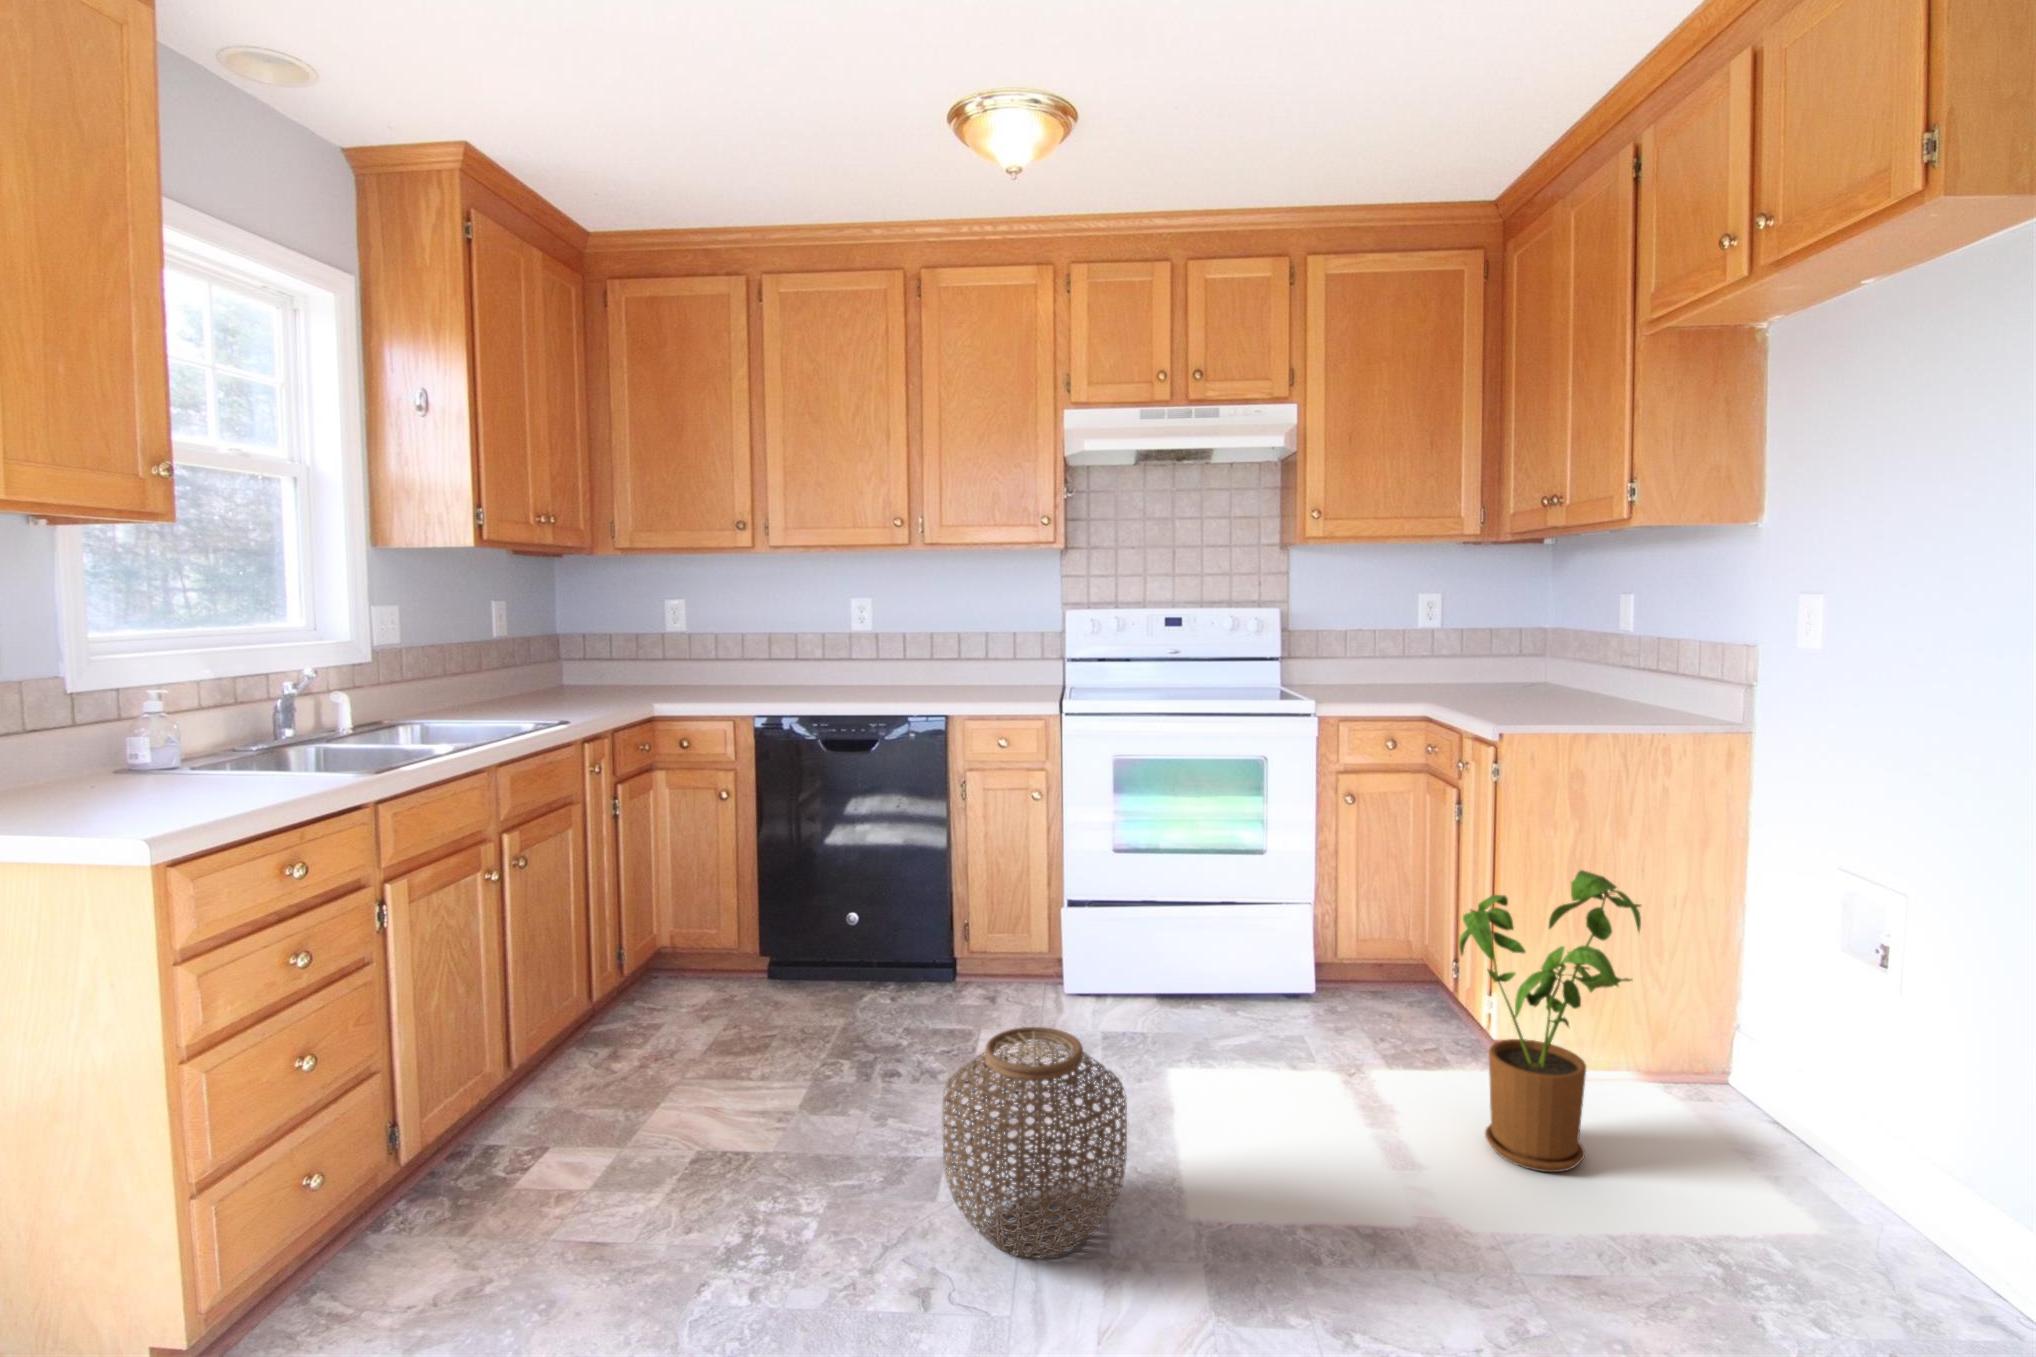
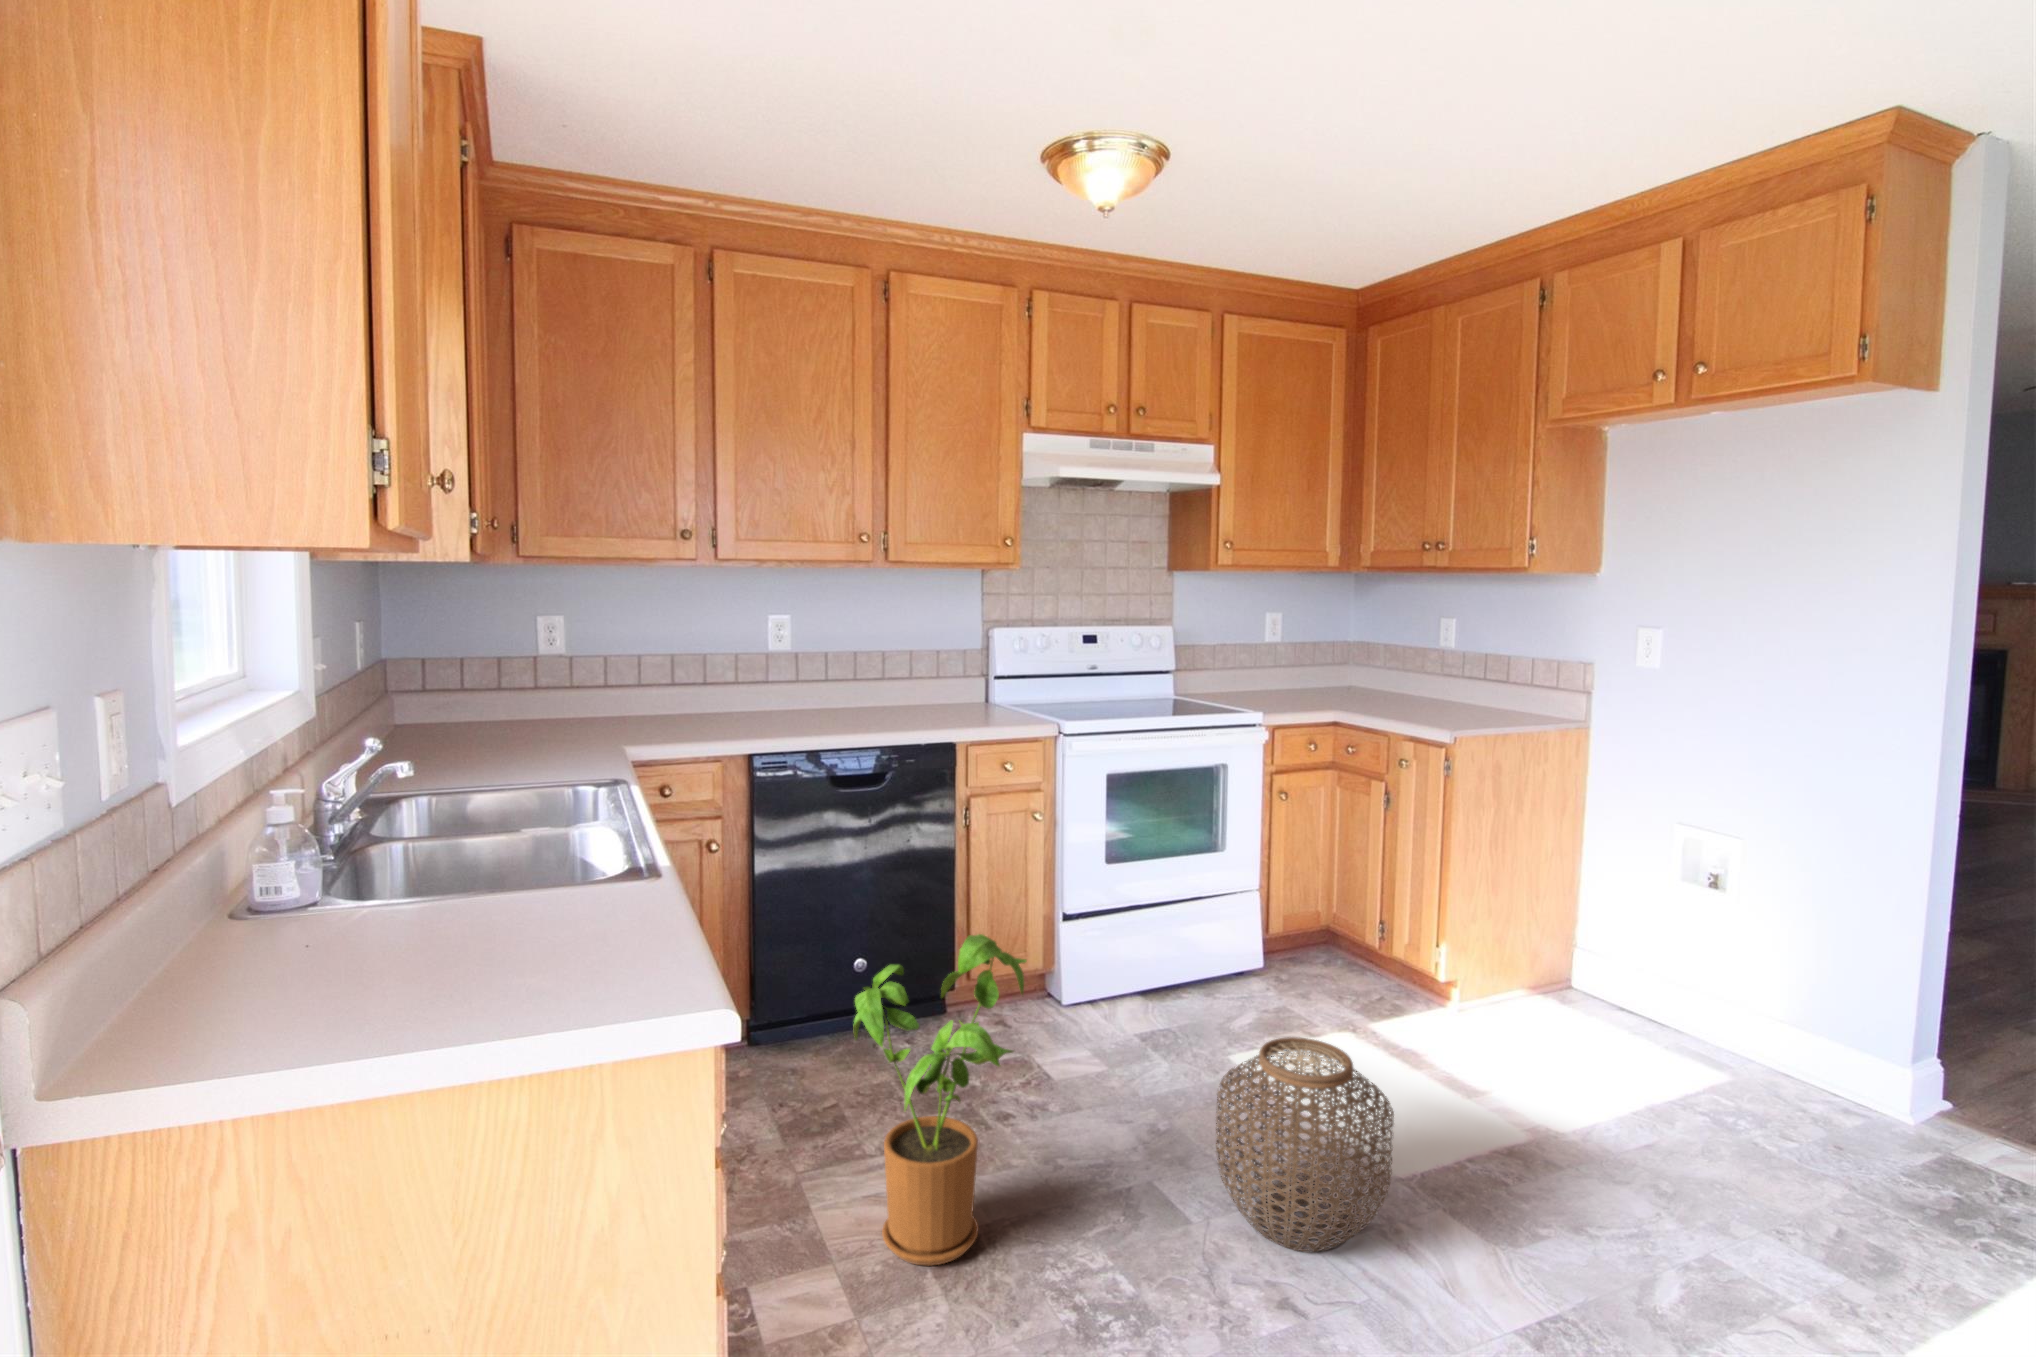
house plant: present [1459,870,1641,1172] -> present [854,934,1027,1266]

